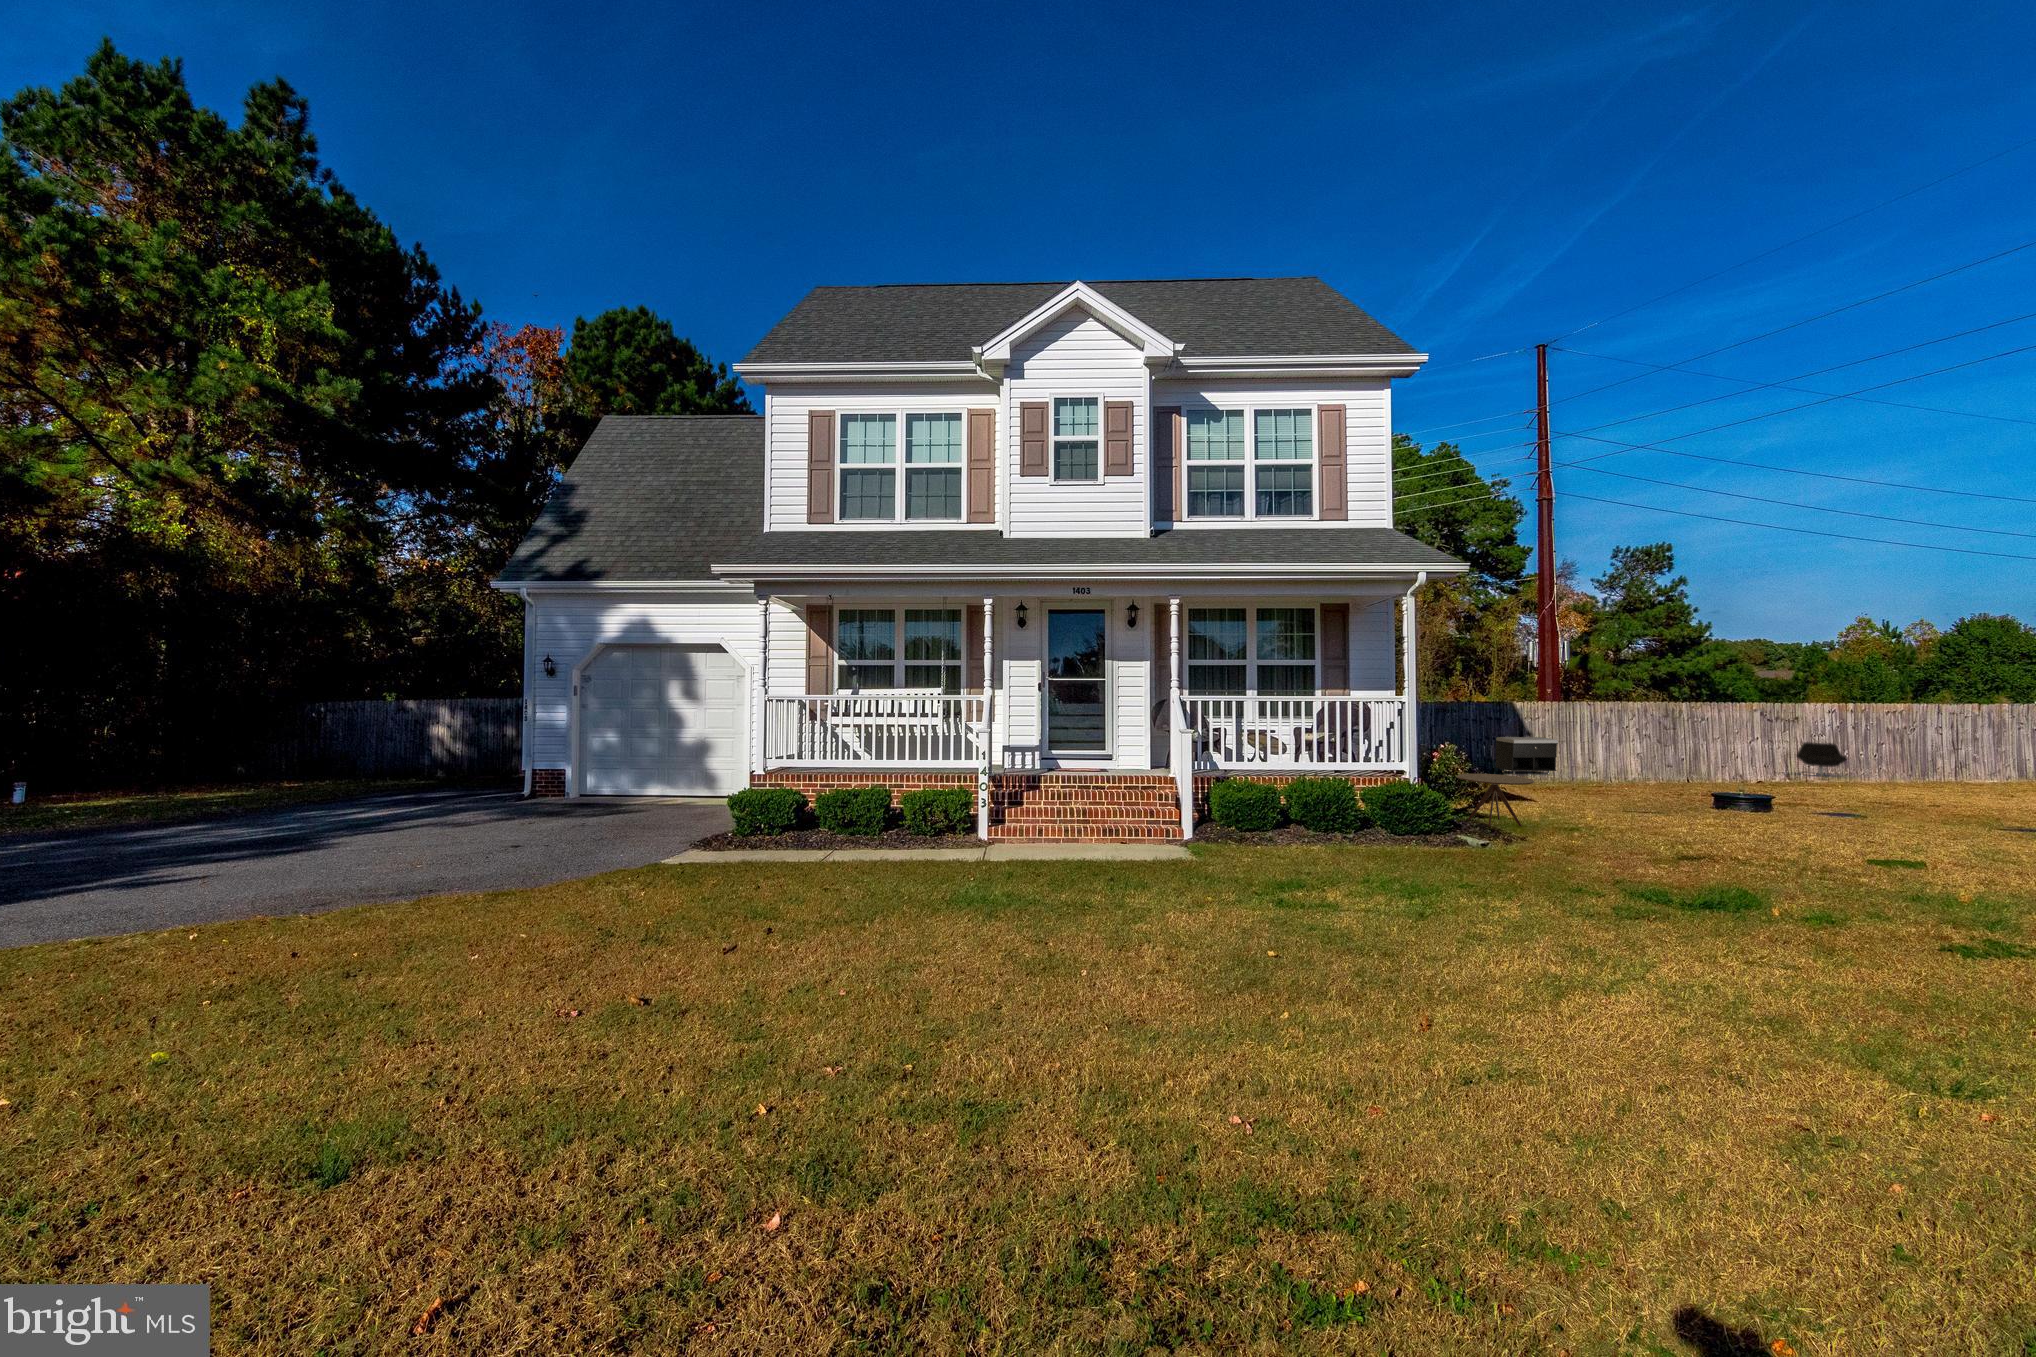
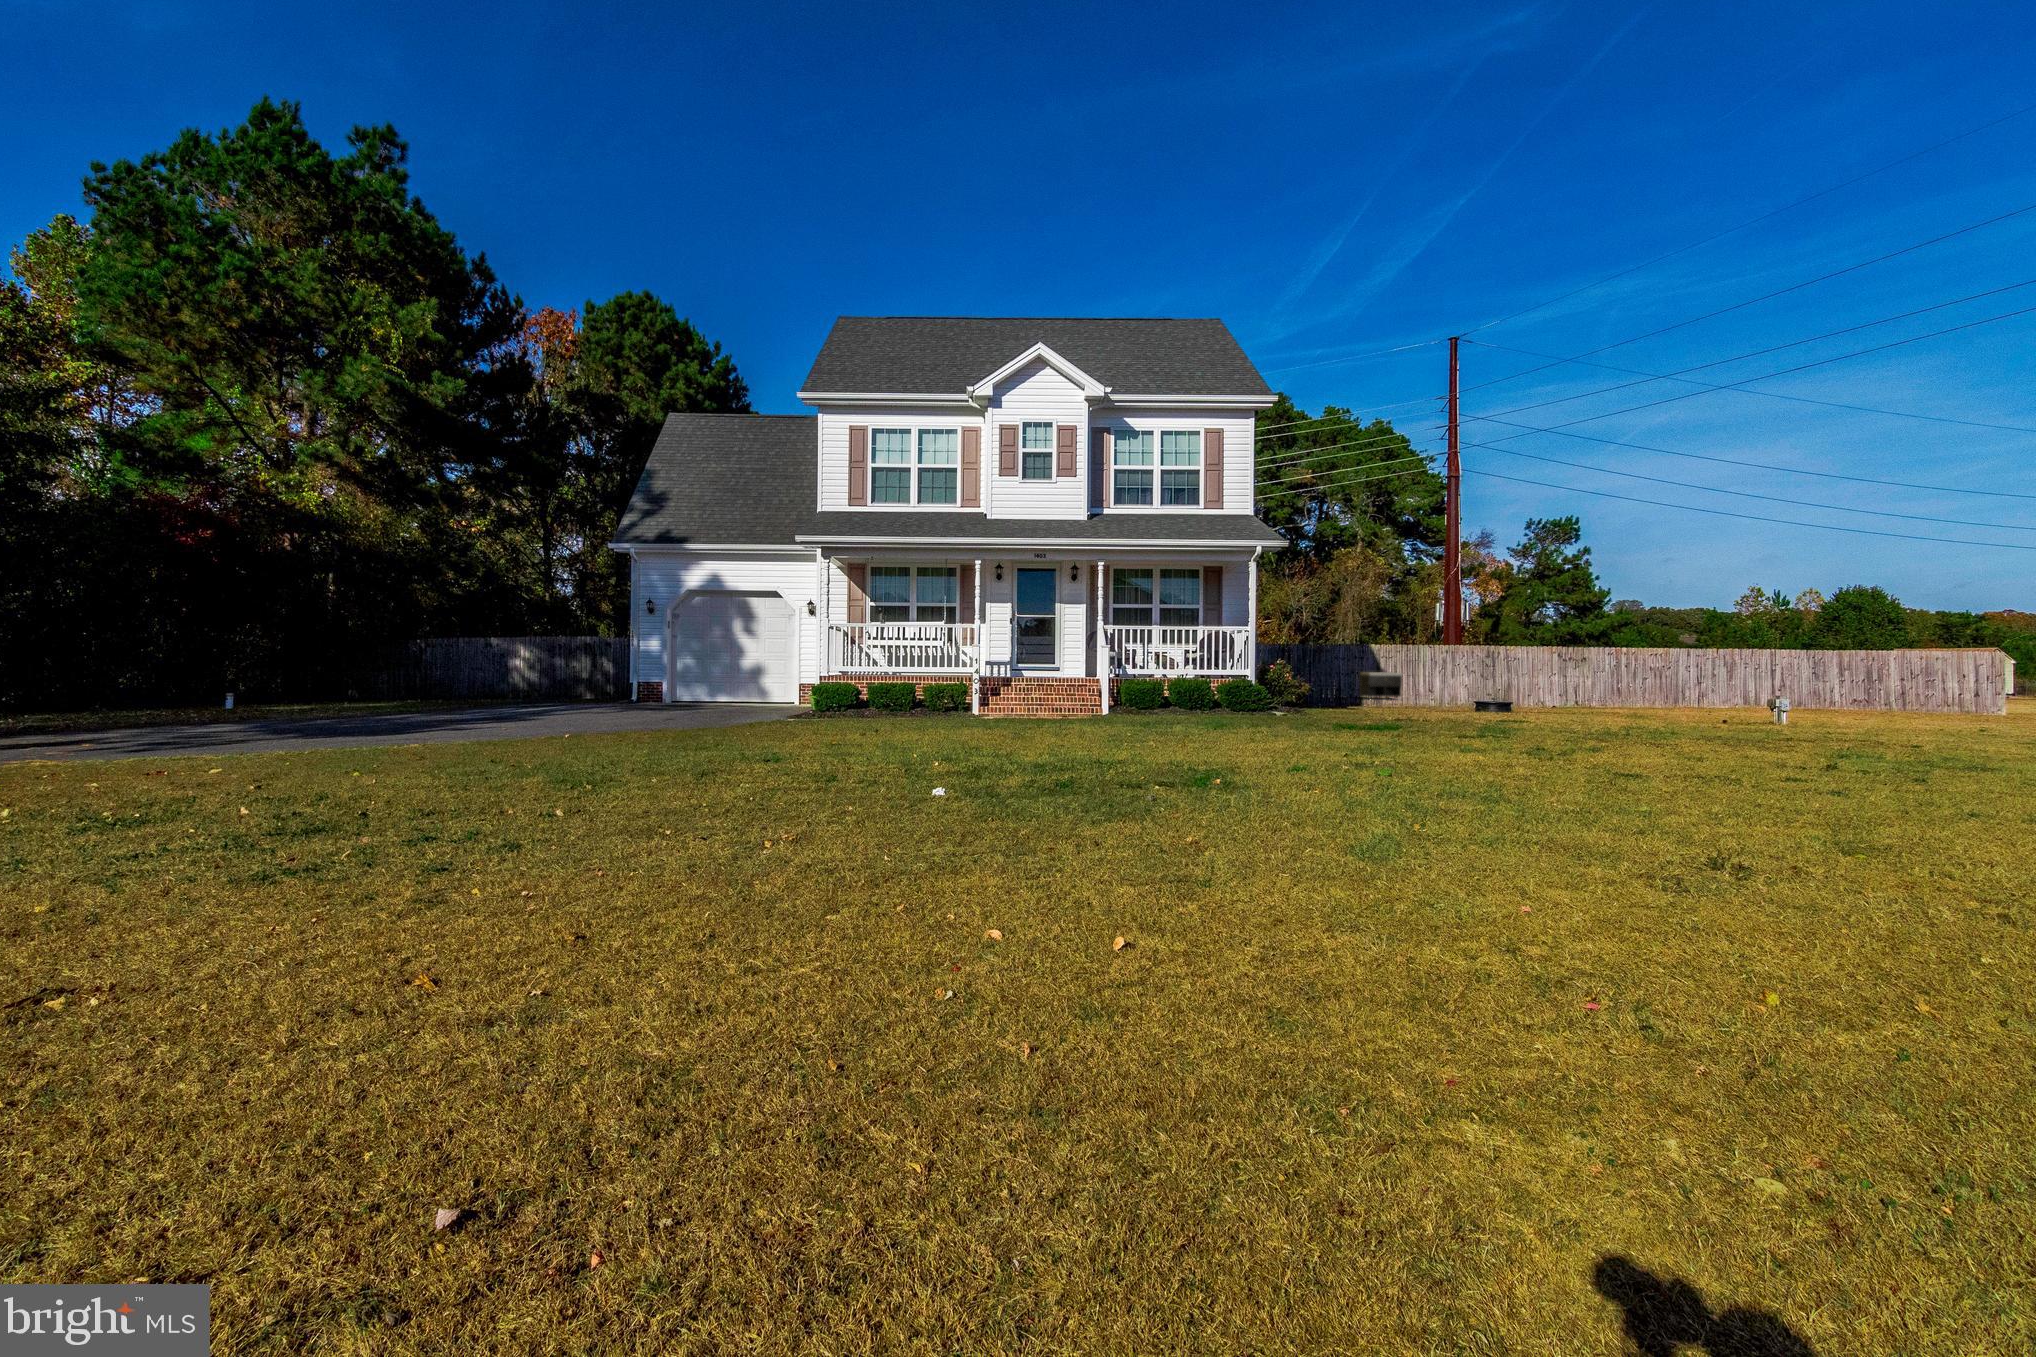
lounge chair: present [1797,742,1847,776] -> none [1580,677,1613,702]
round table: present [1457,774,1534,826] -> none [1290,682,1335,713]

